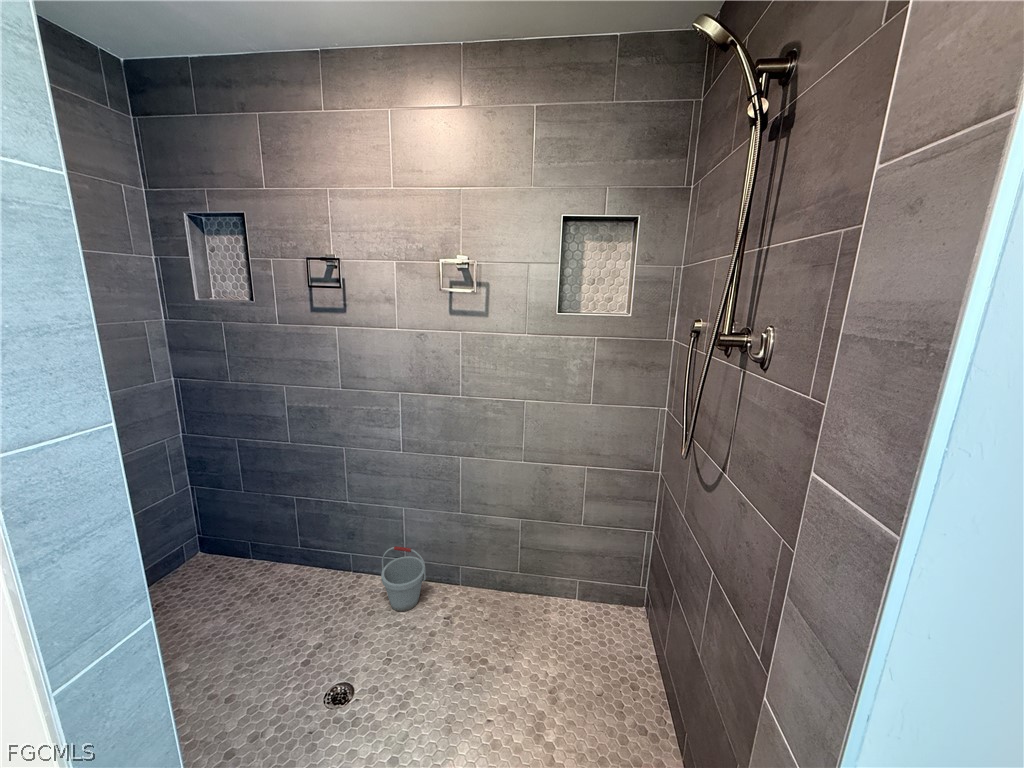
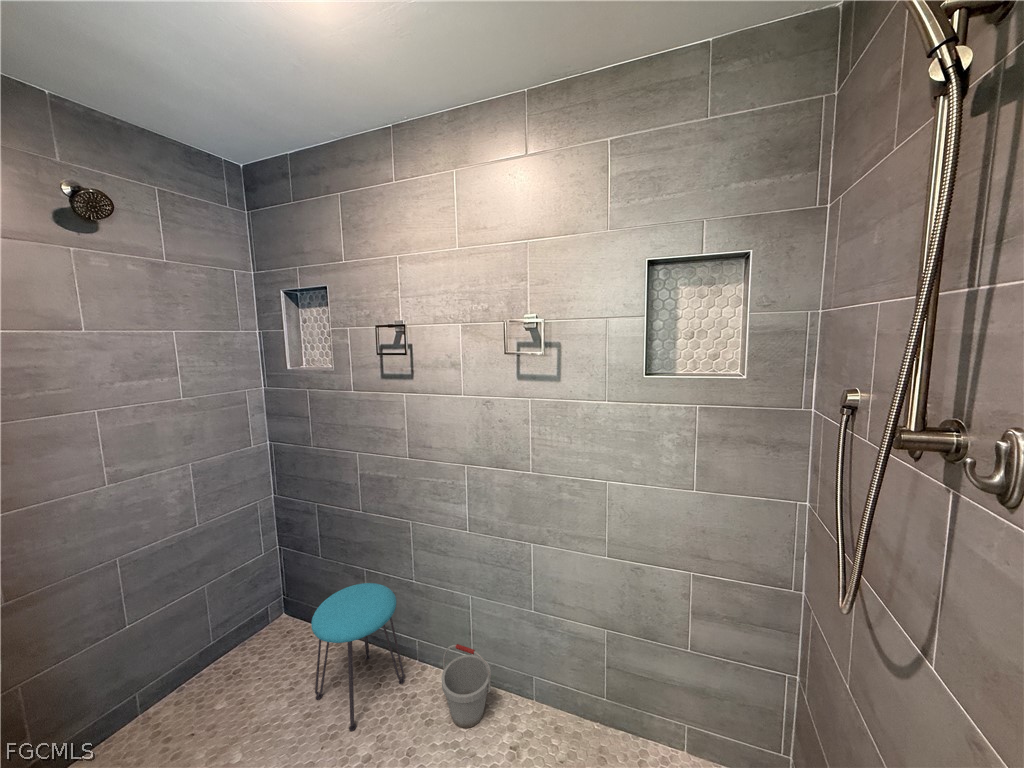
stool: none [248,508,343,630] -> present [311,583,405,731]

